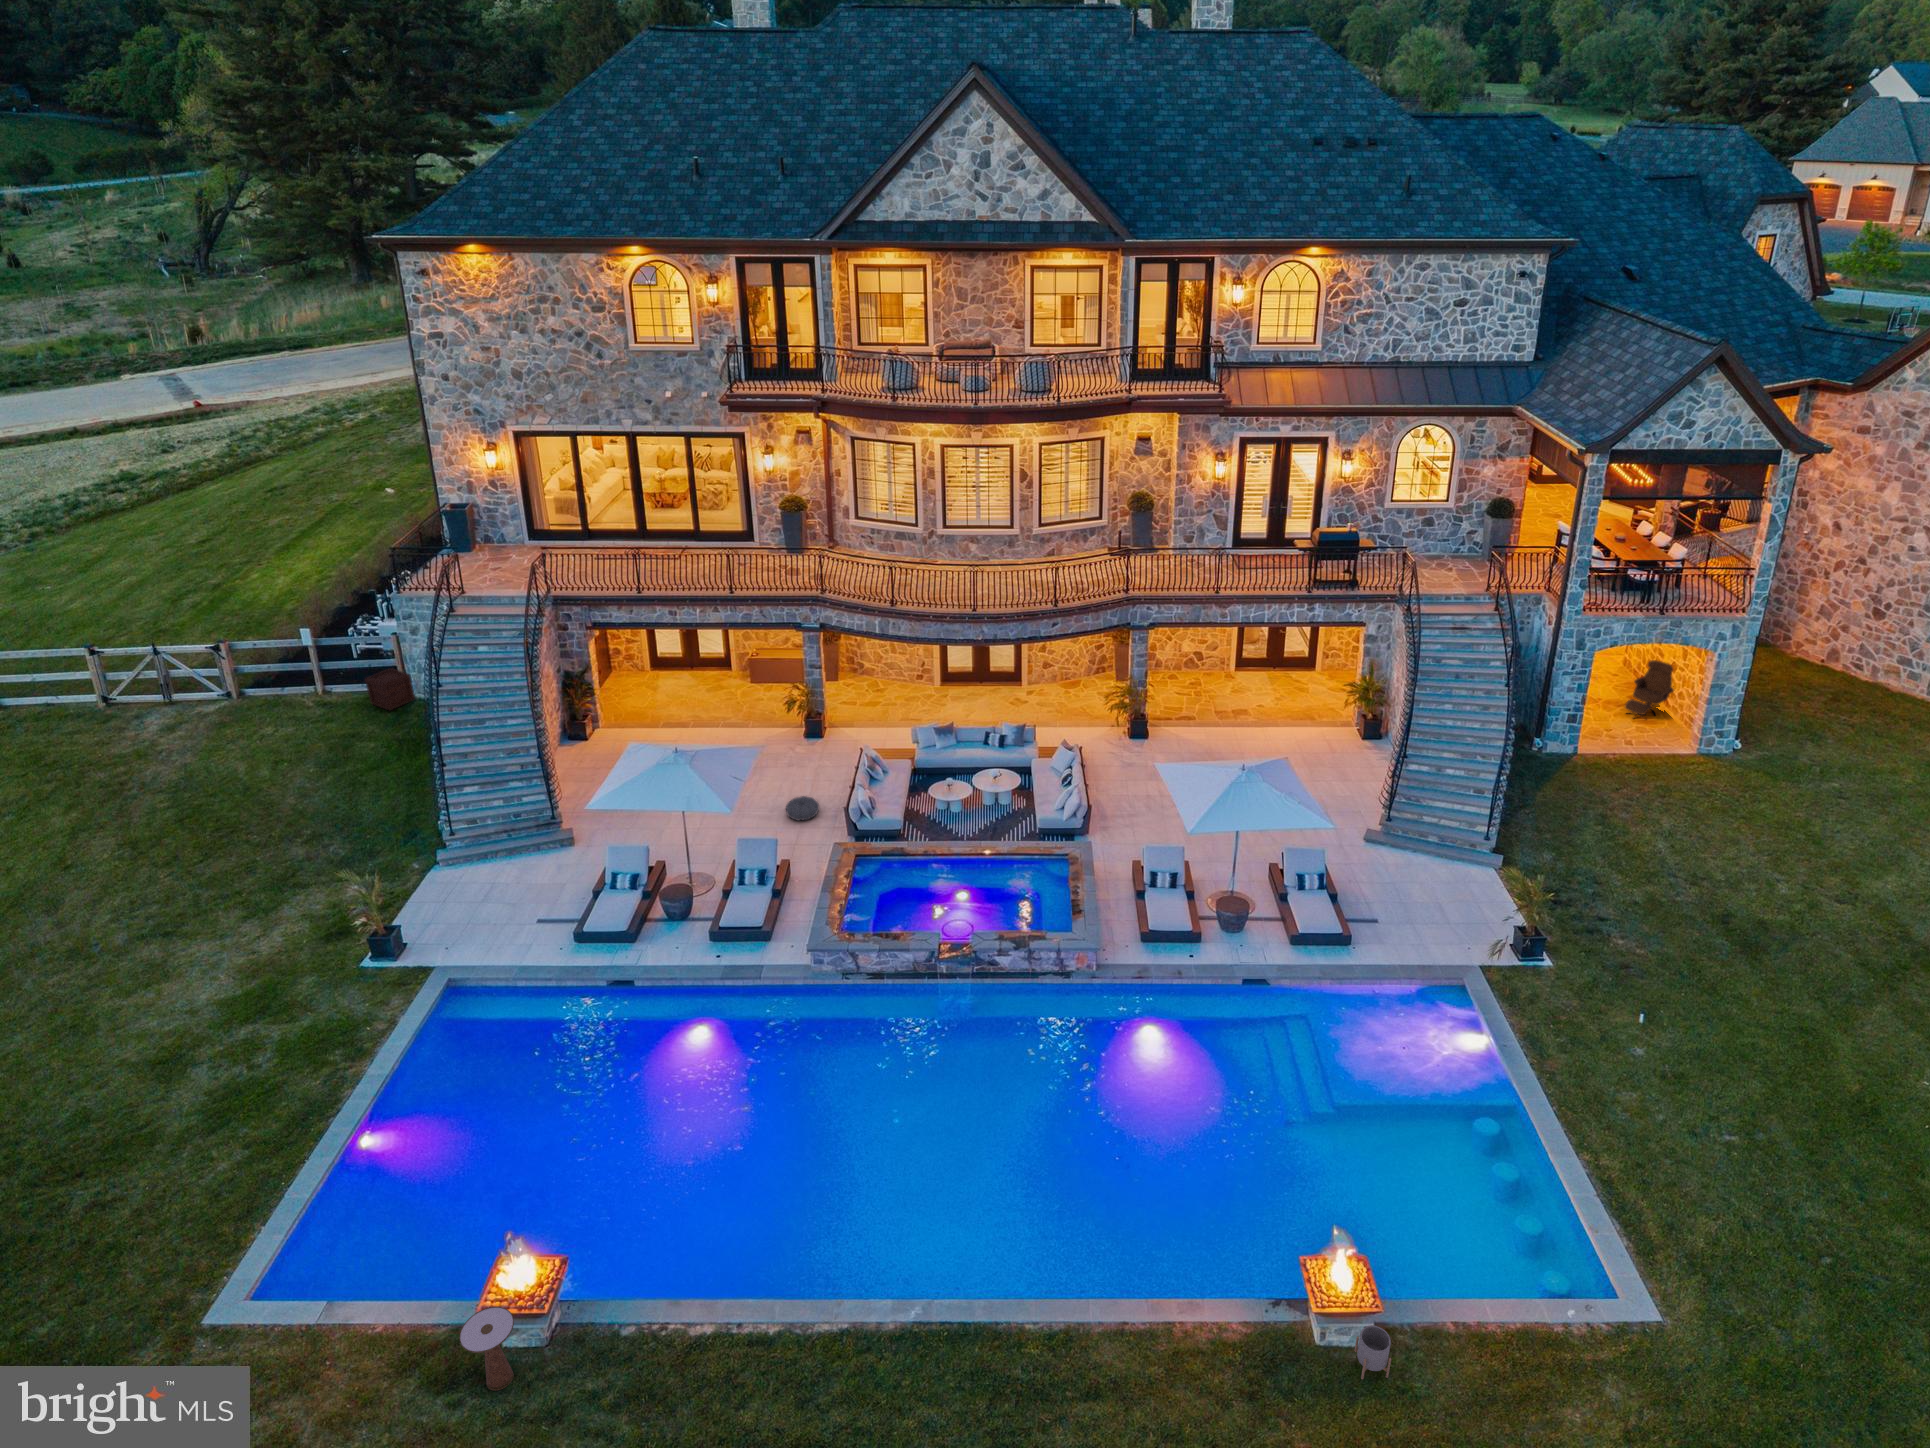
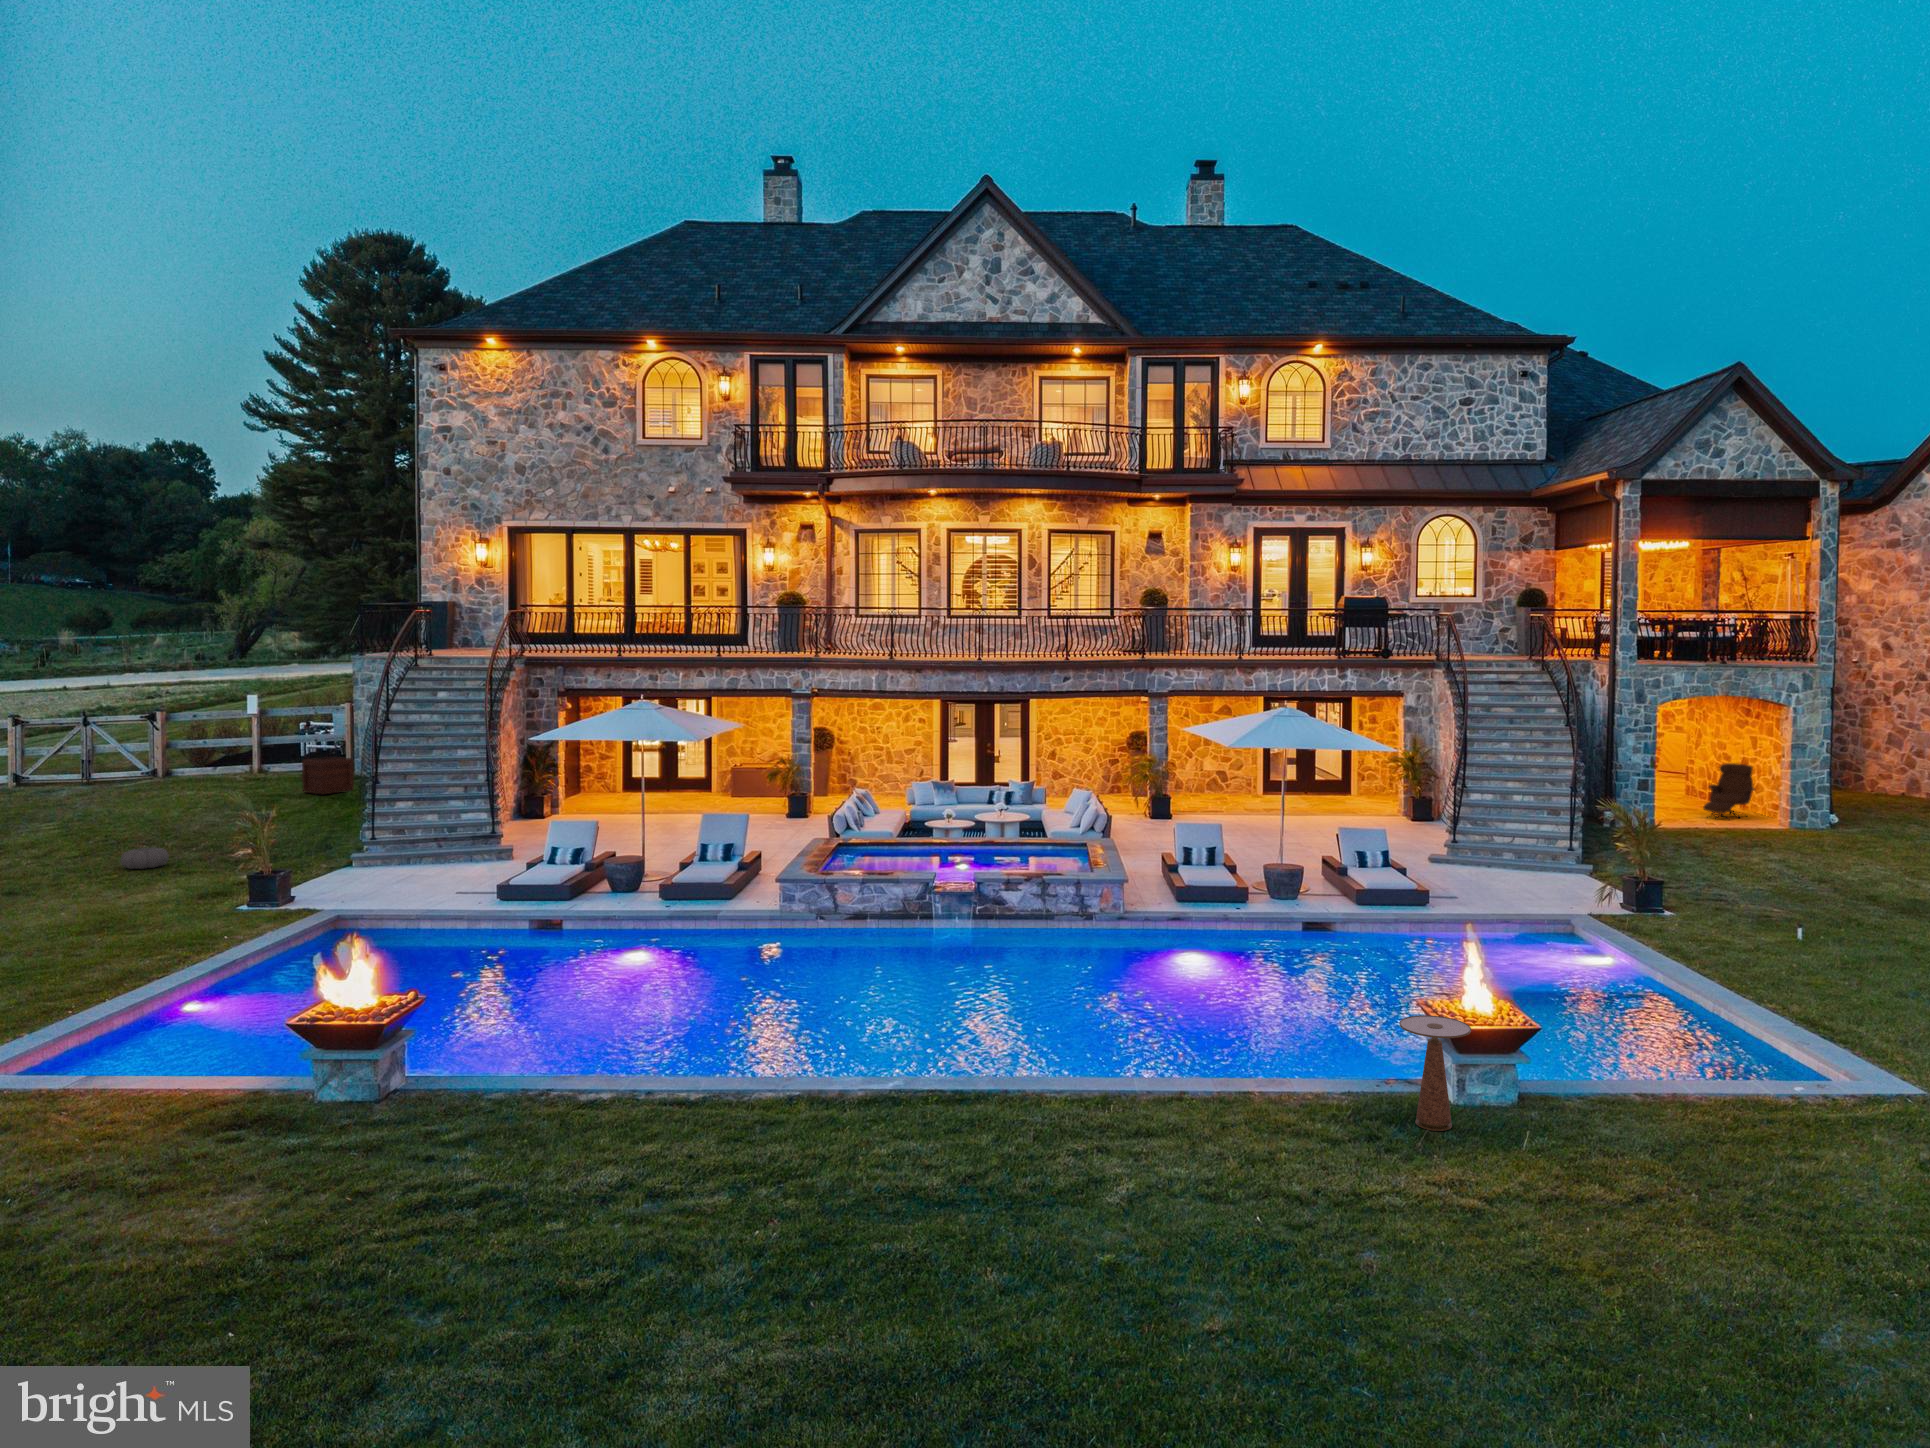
pouf: present [786,796,819,821] -> present [121,847,169,869]
side table: present [459,1307,514,1391] -> present [1400,1015,1471,1131]
planter: present [1354,1325,1391,1379] -> none [1511,1067,1564,1137]

